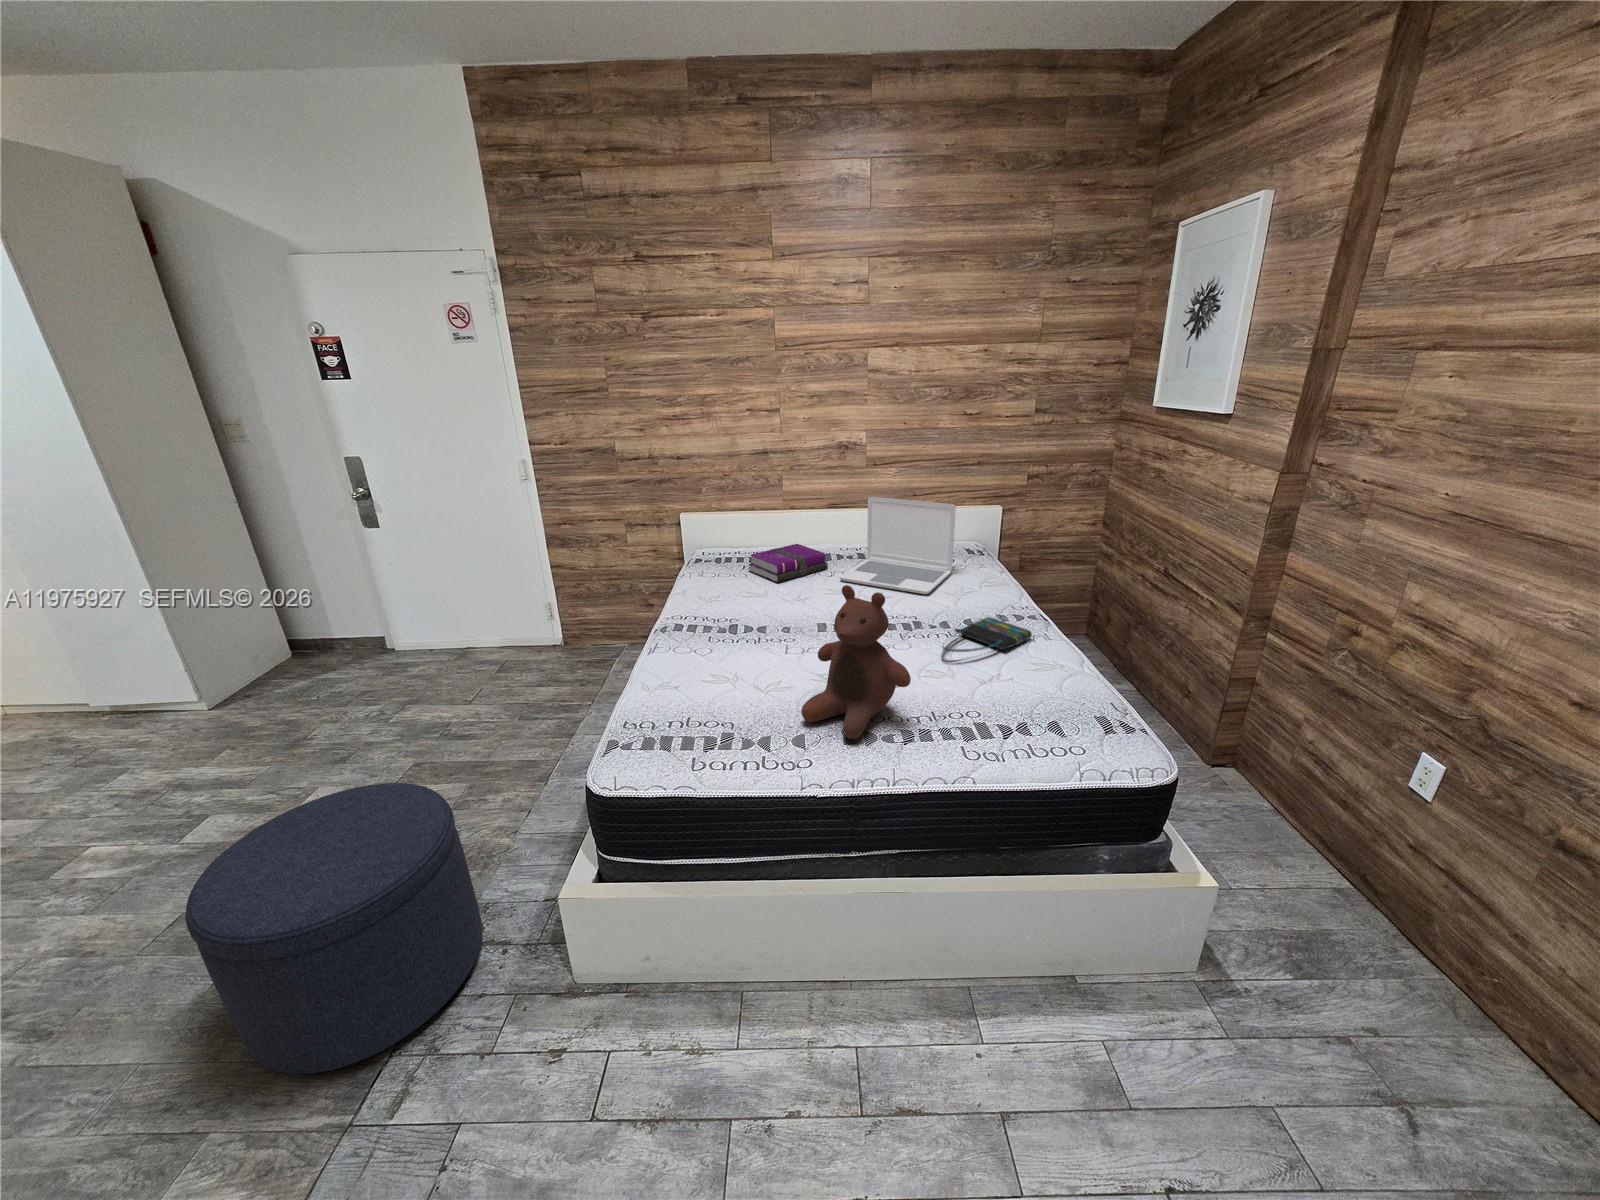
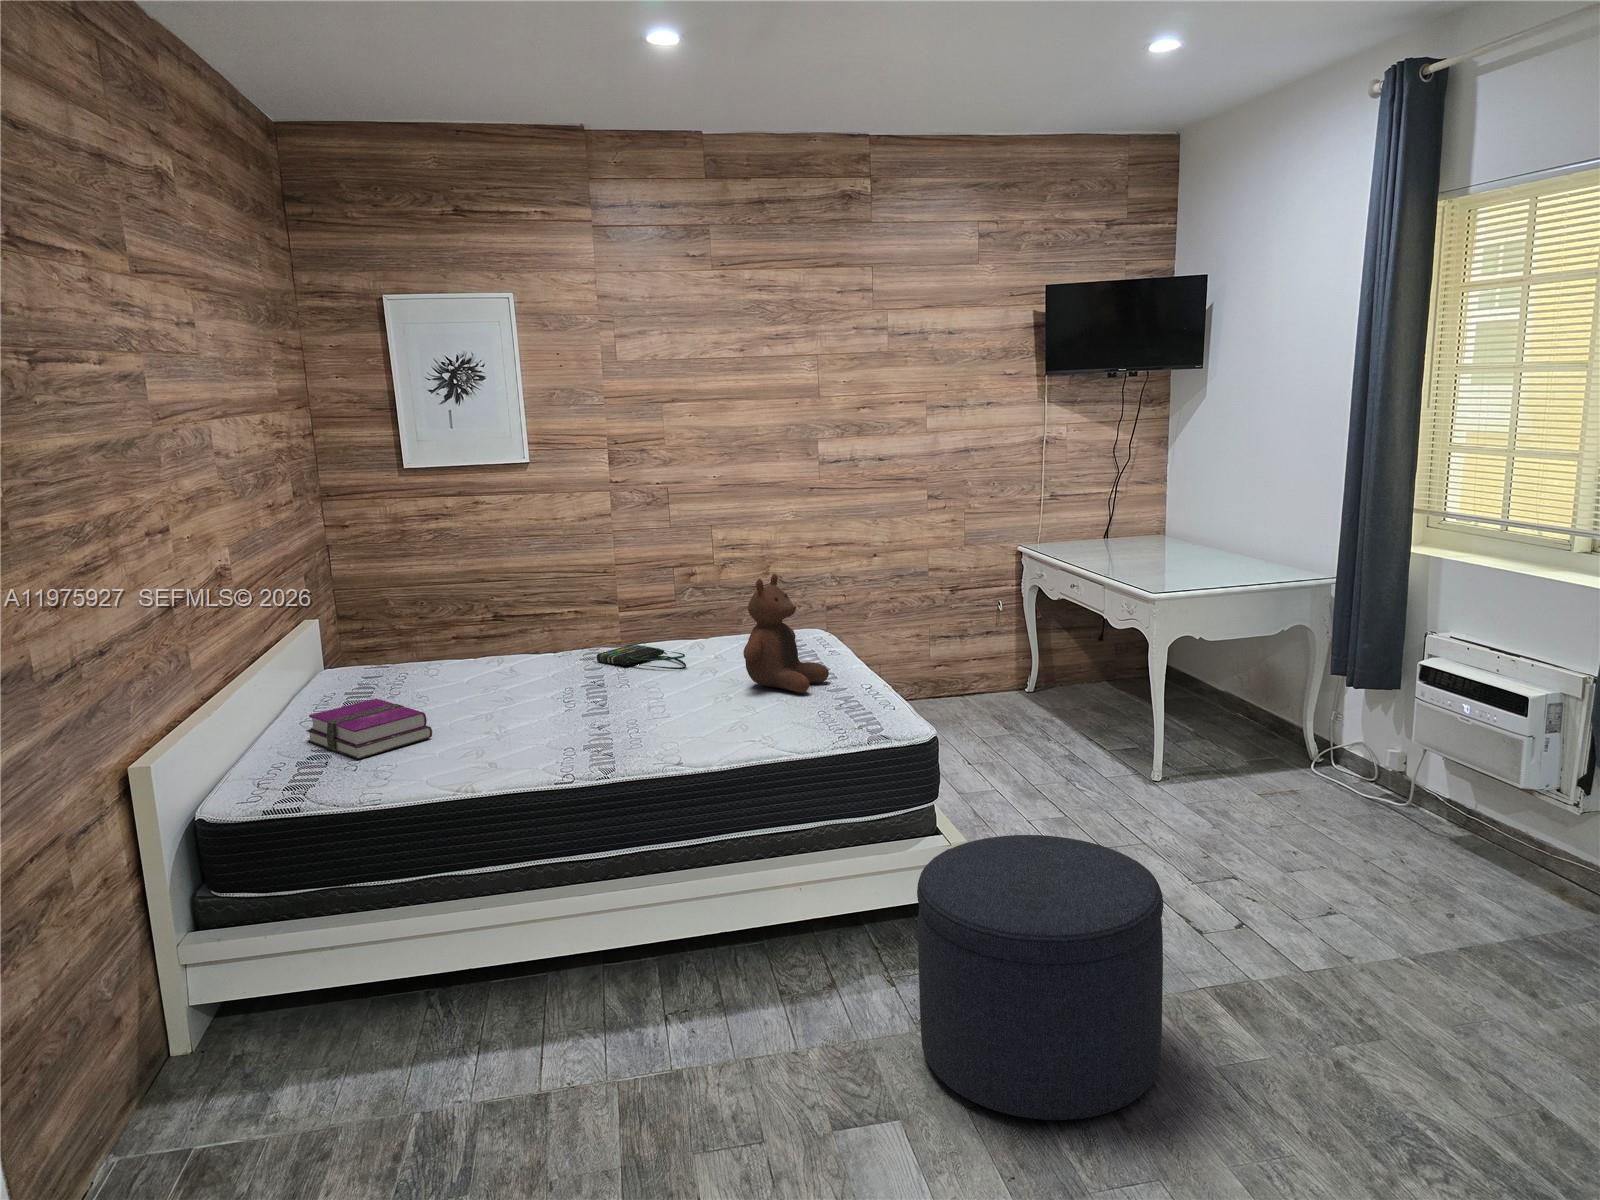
laptop: present [840,497,956,594] -> none [348,588,512,711]

